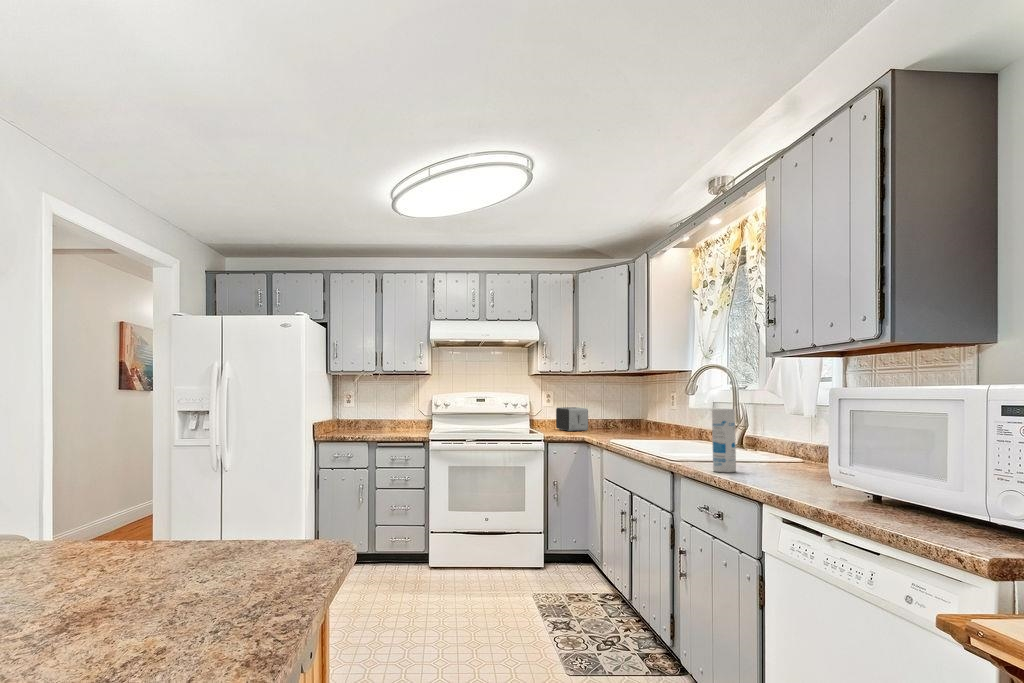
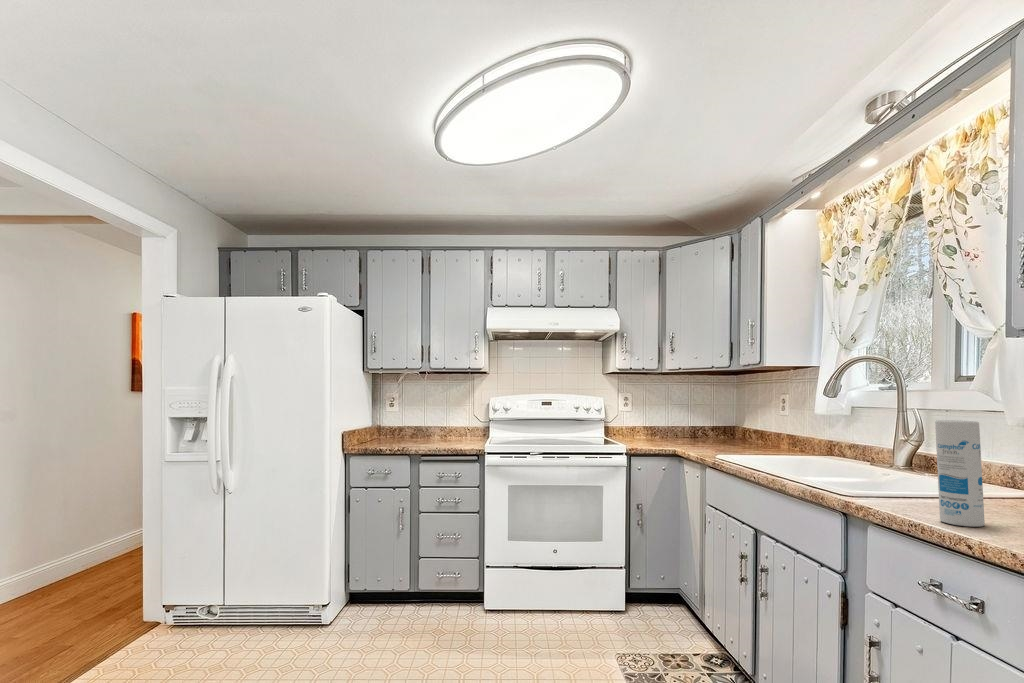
toaster: present [556,407,588,431] -> none [634,412,674,441]

